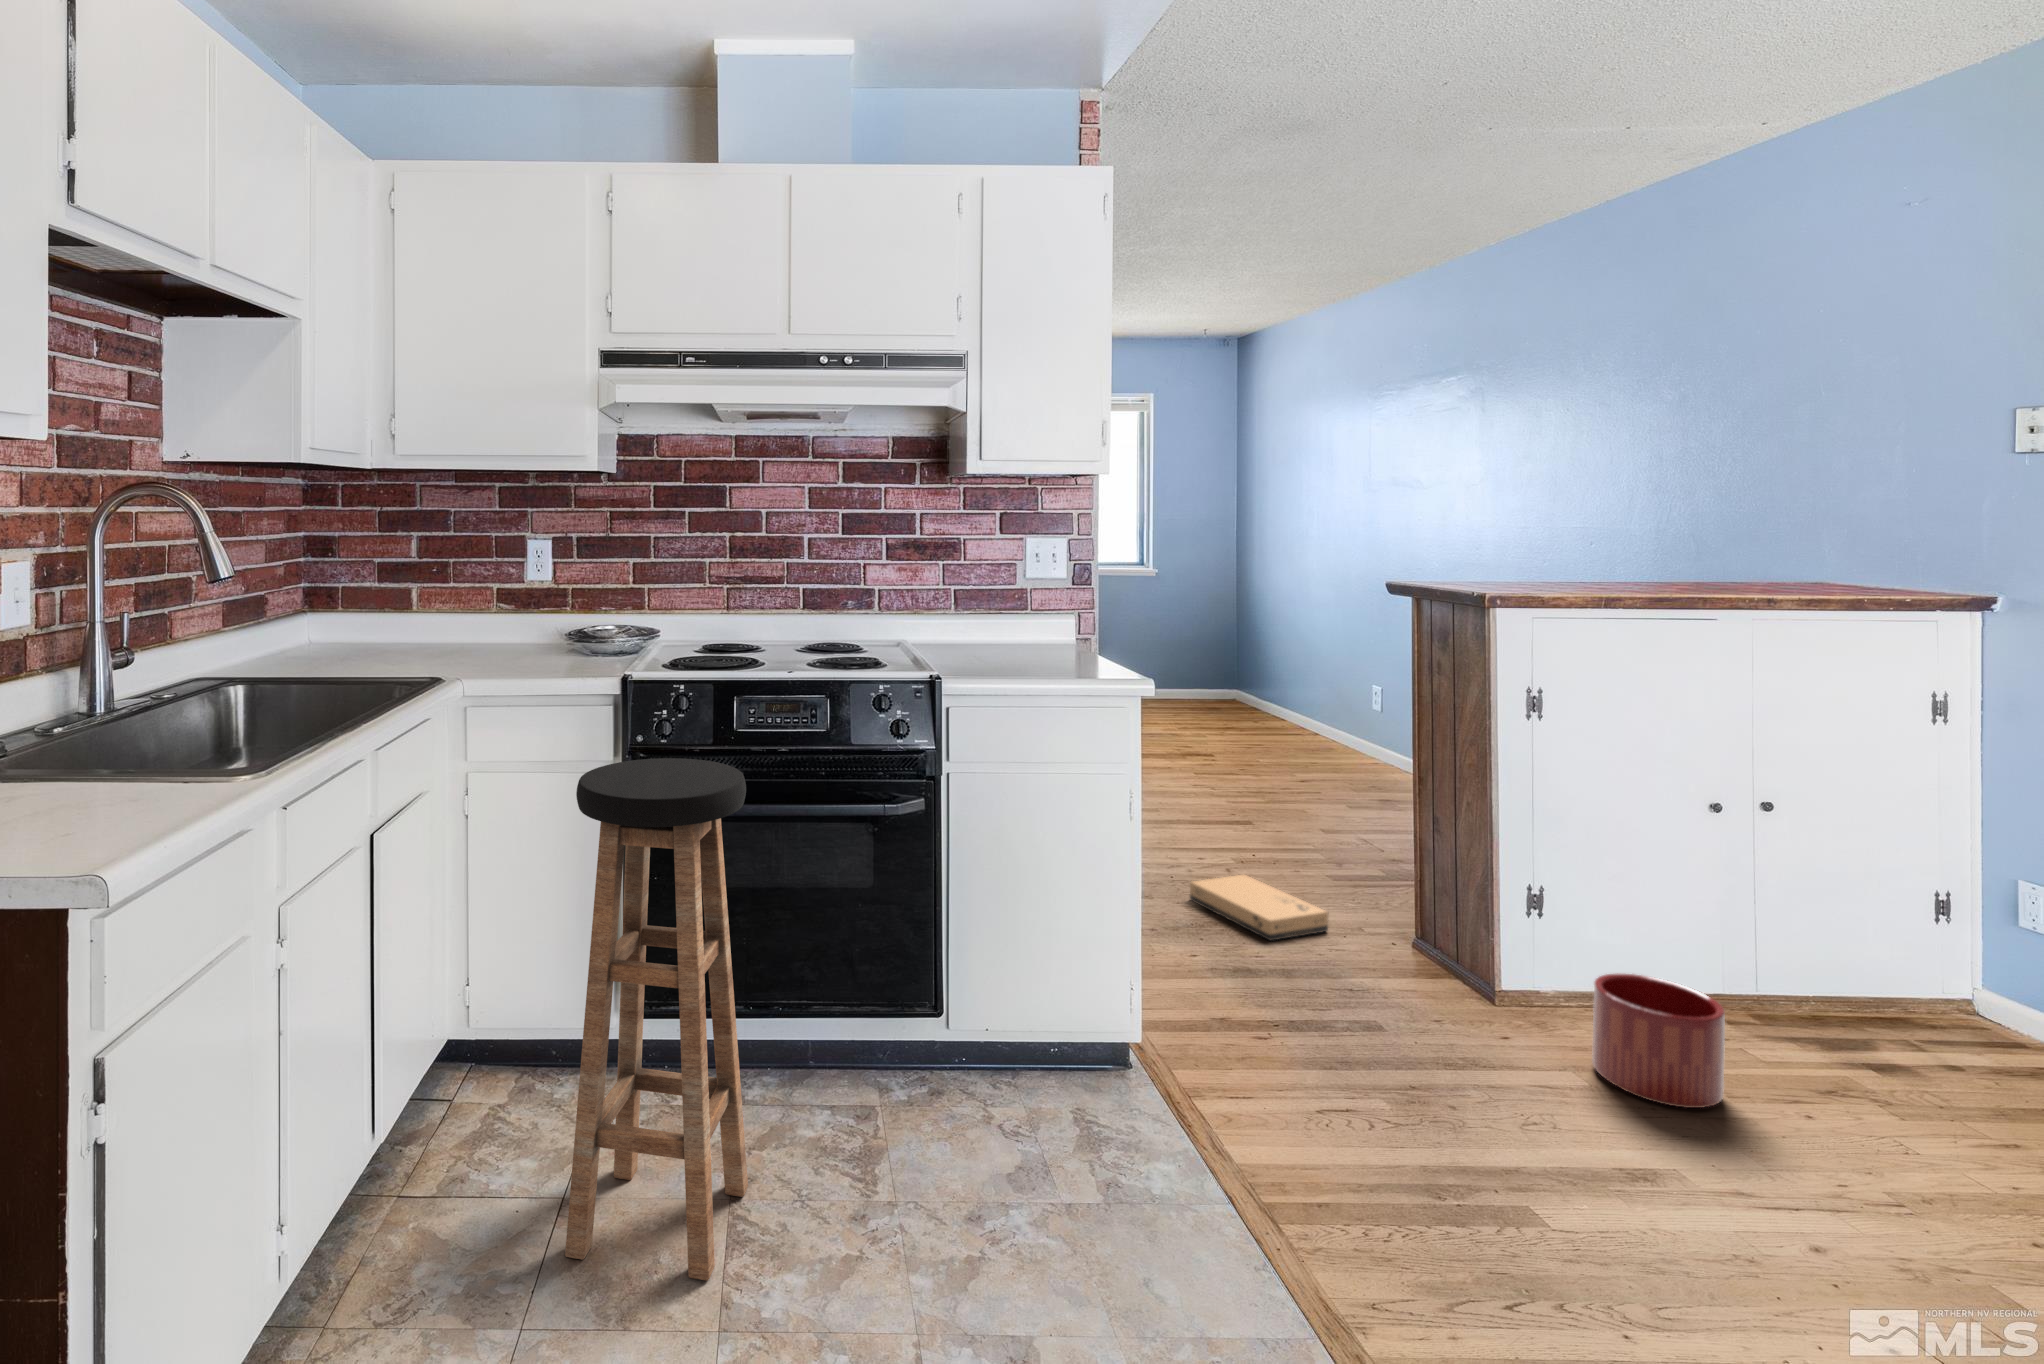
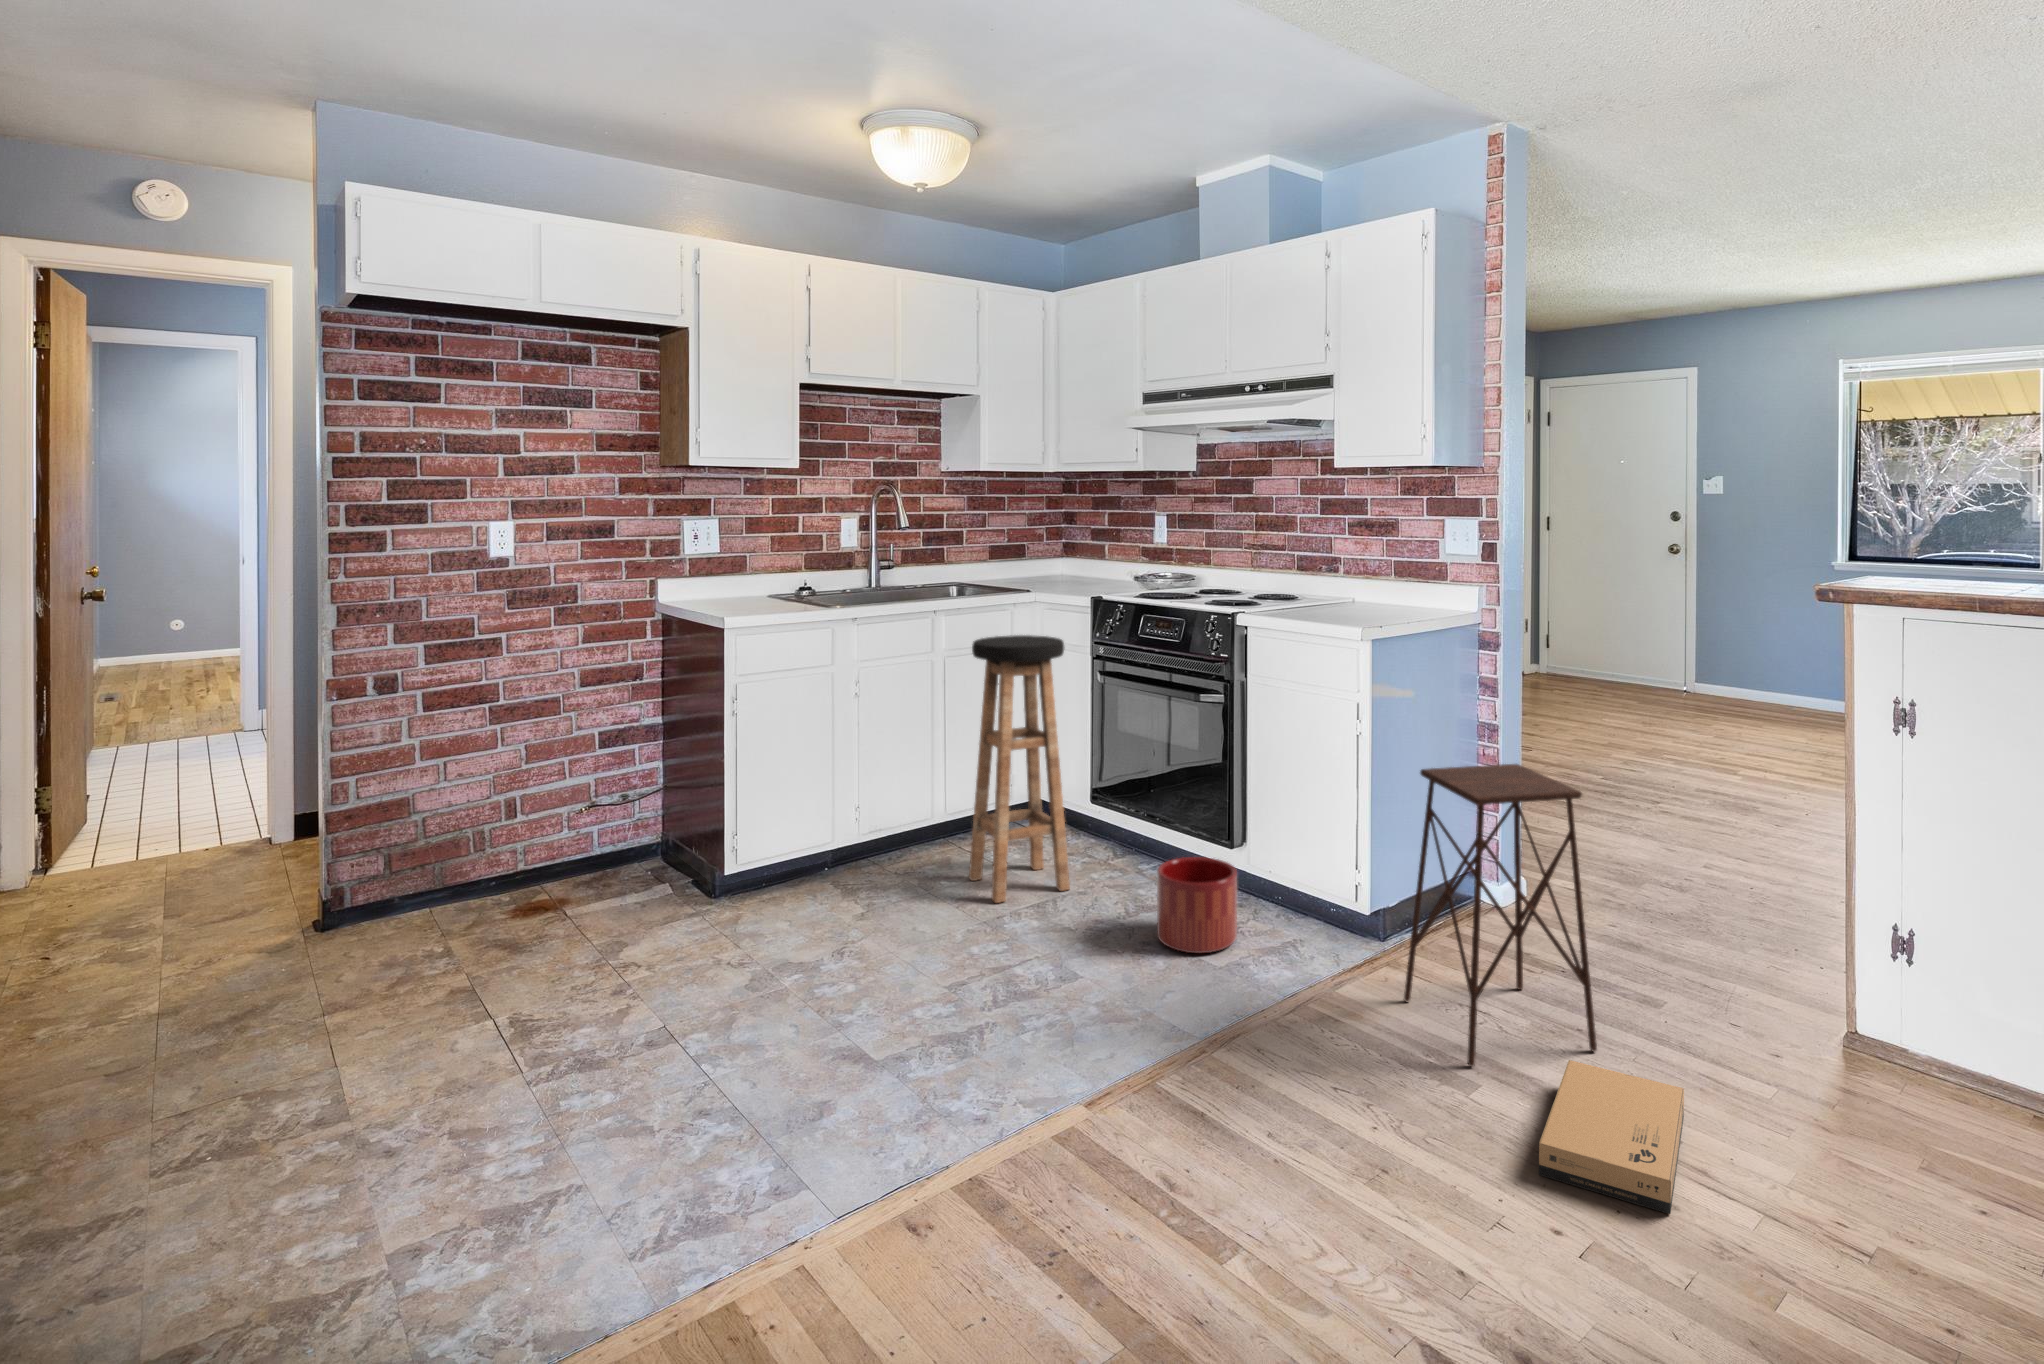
side table: none [1310,813,1501,1180] -> present [1404,764,1597,1067]
cardboard box: present [1190,875,1328,941] -> present [1539,1060,1684,1214]
planter: present [1592,973,1725,1108] -> present [1157,857,1237,953]

